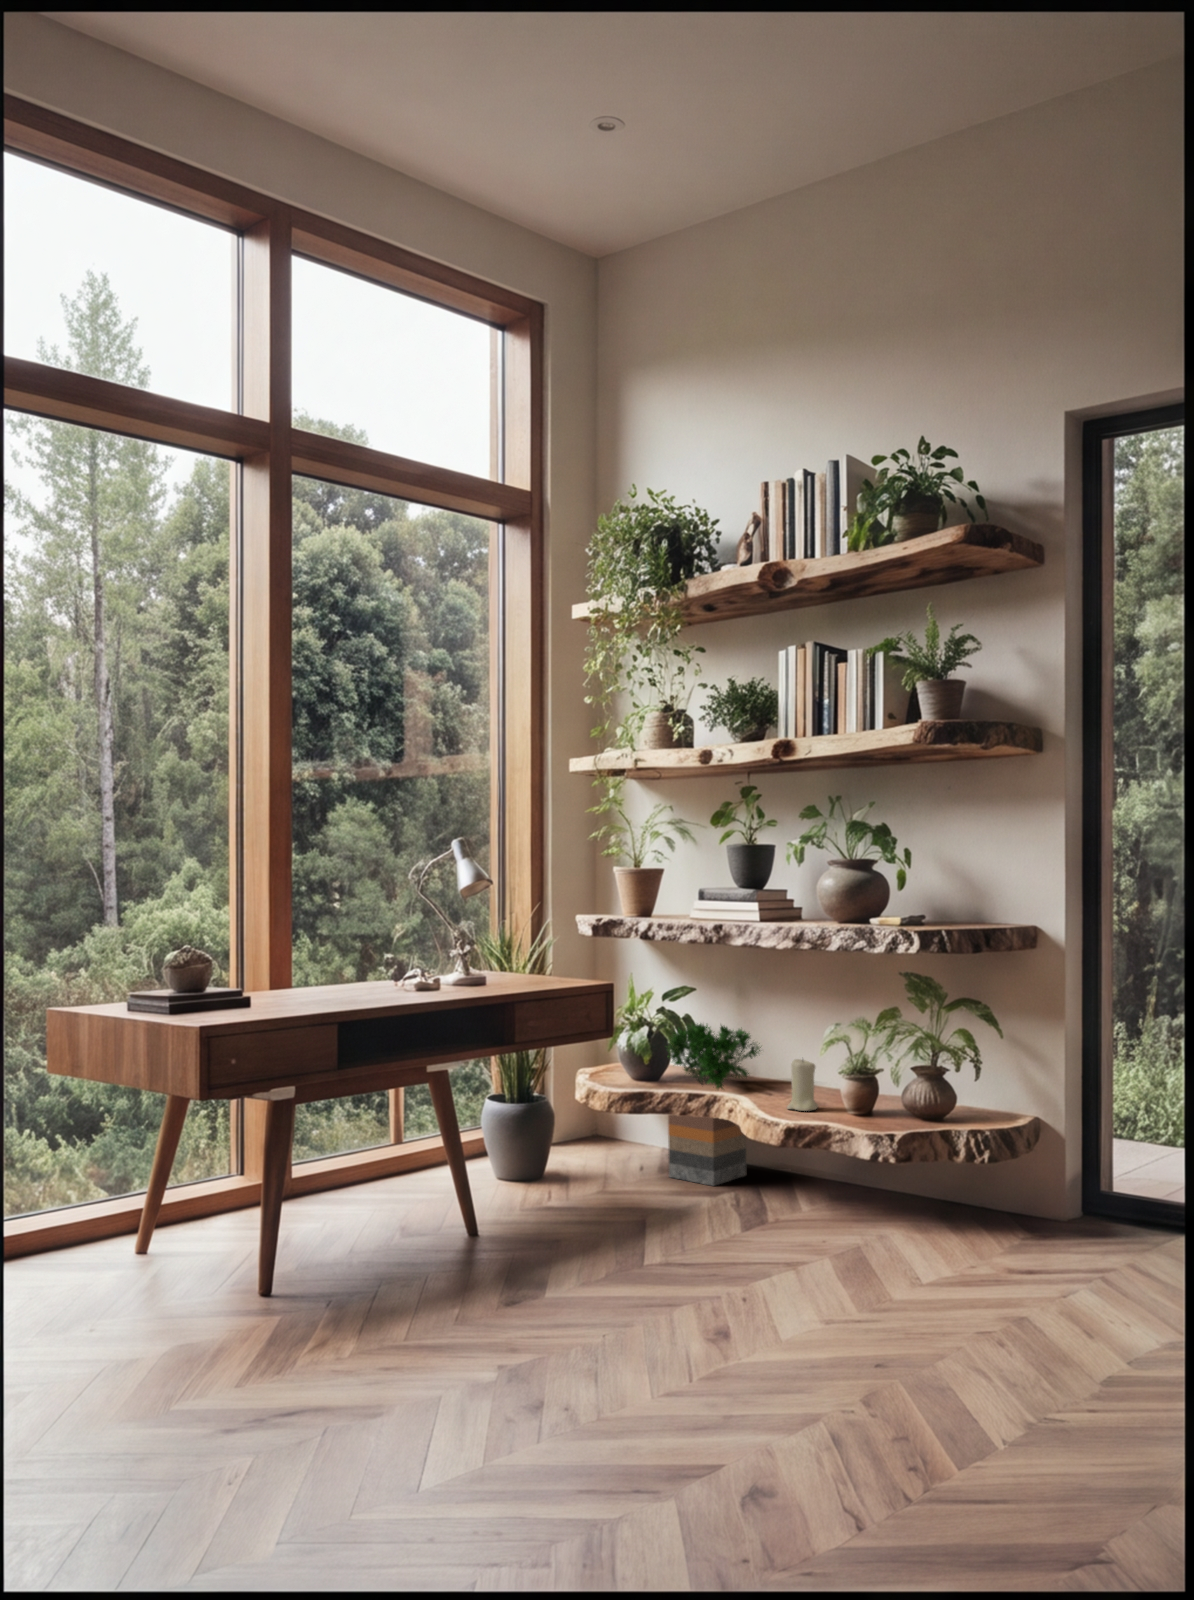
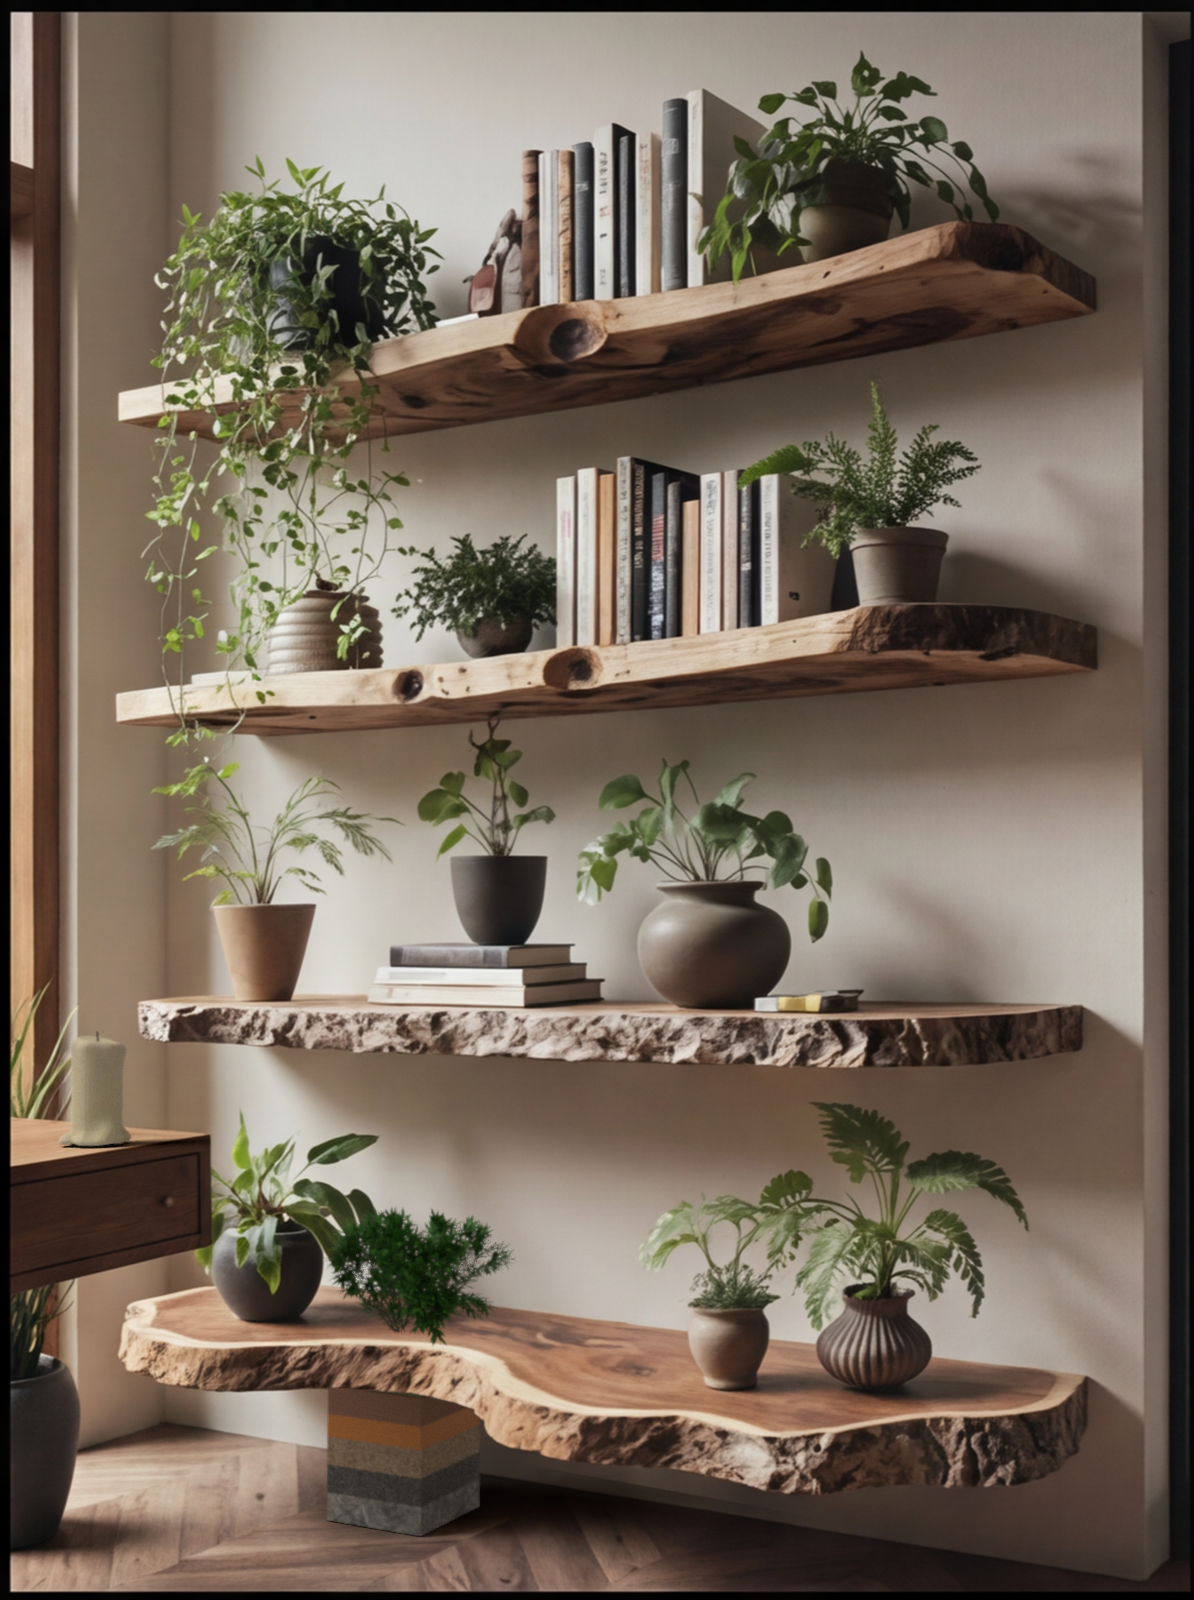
candle: present [787,1059,818,1111] -> present [58,1032,132,1146]

